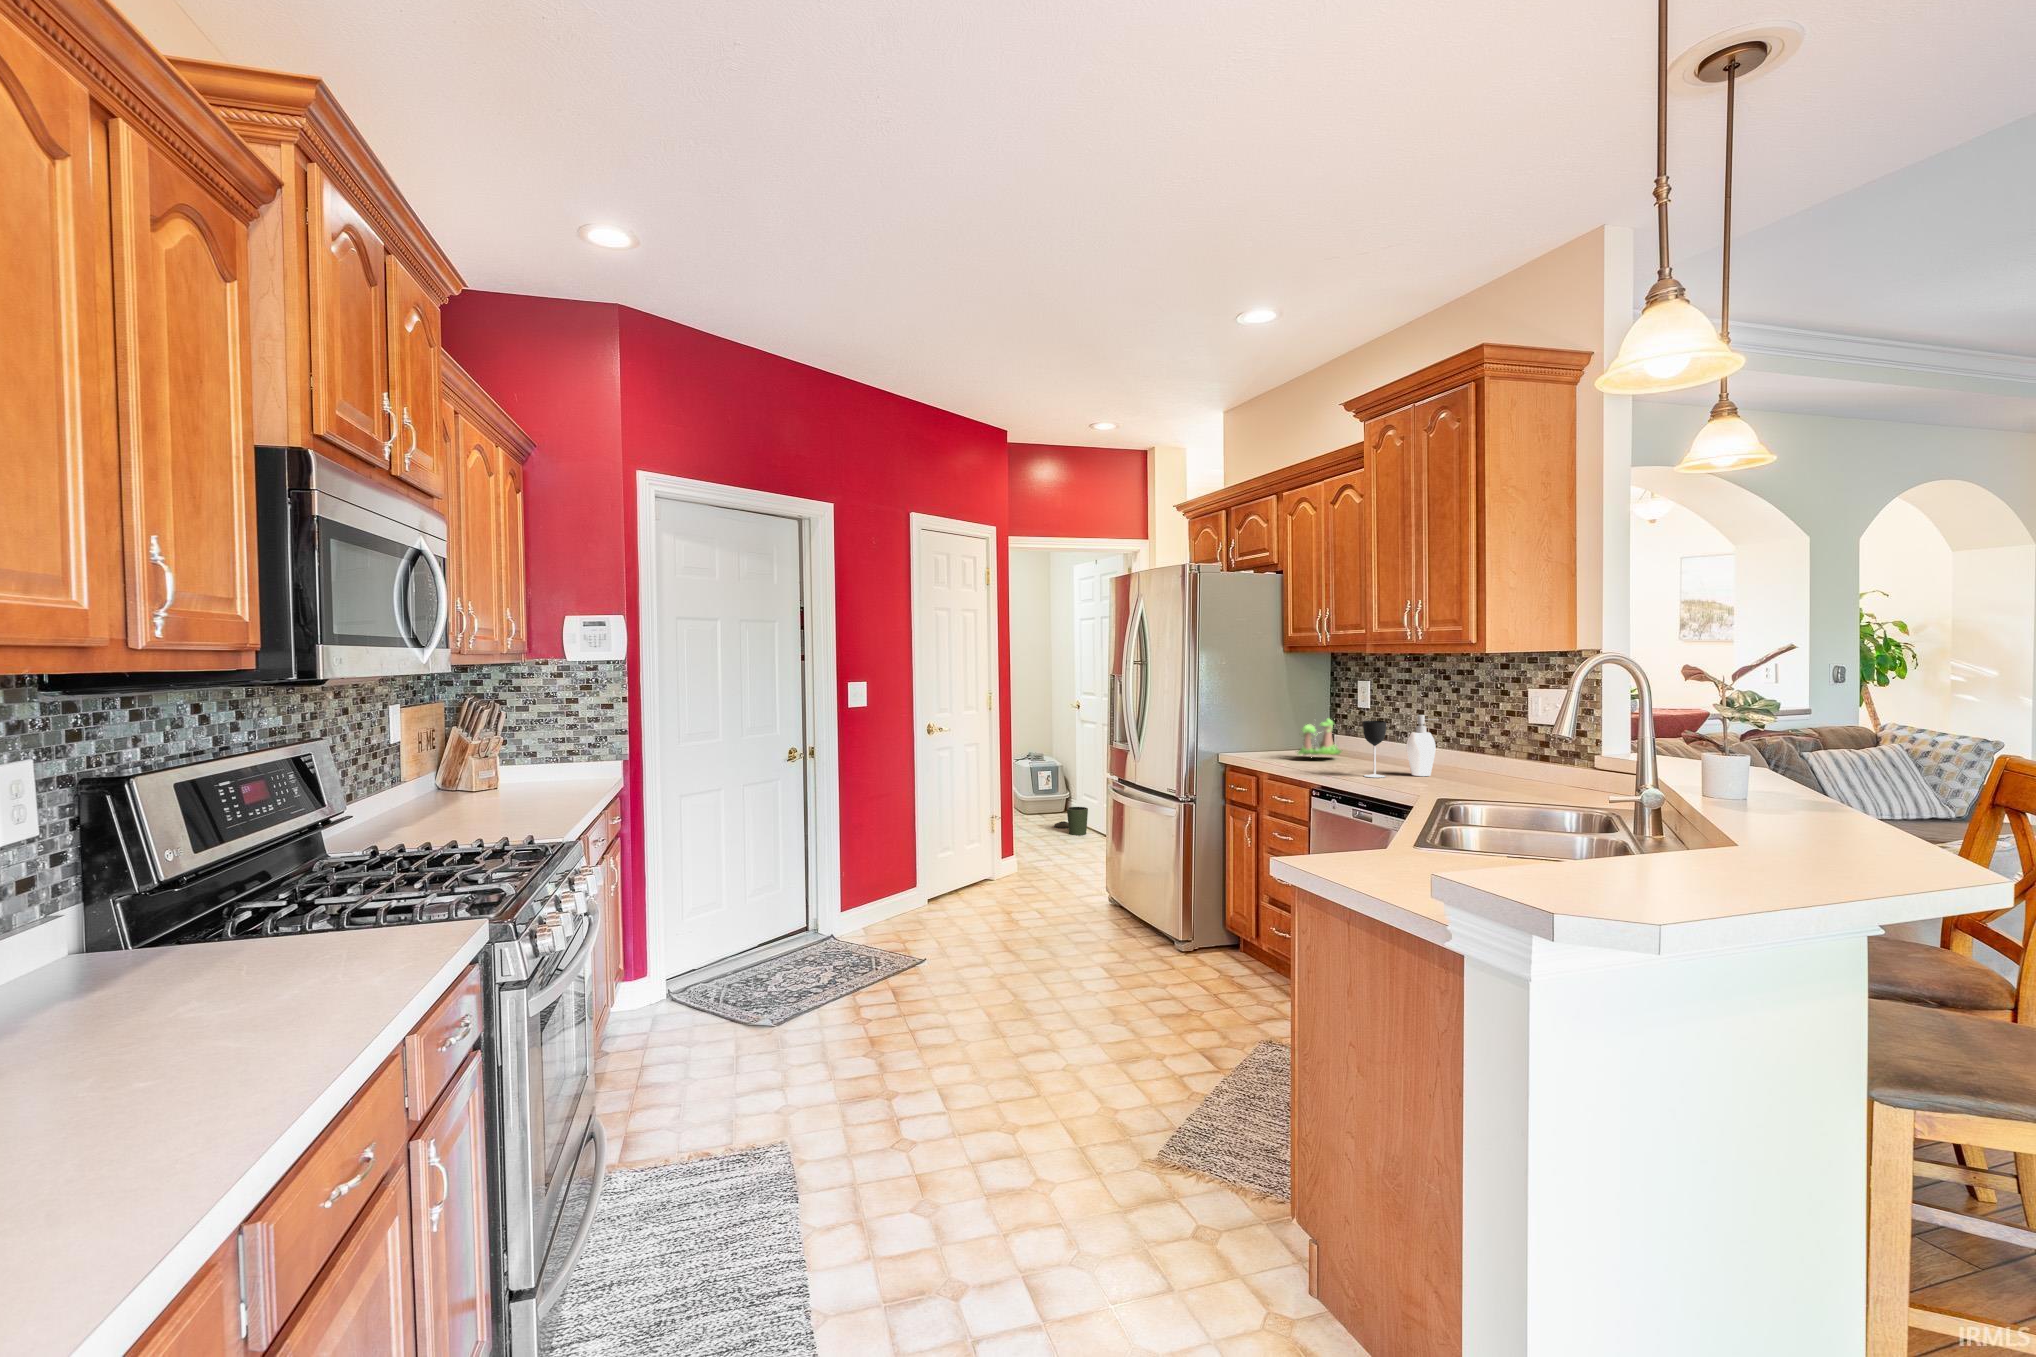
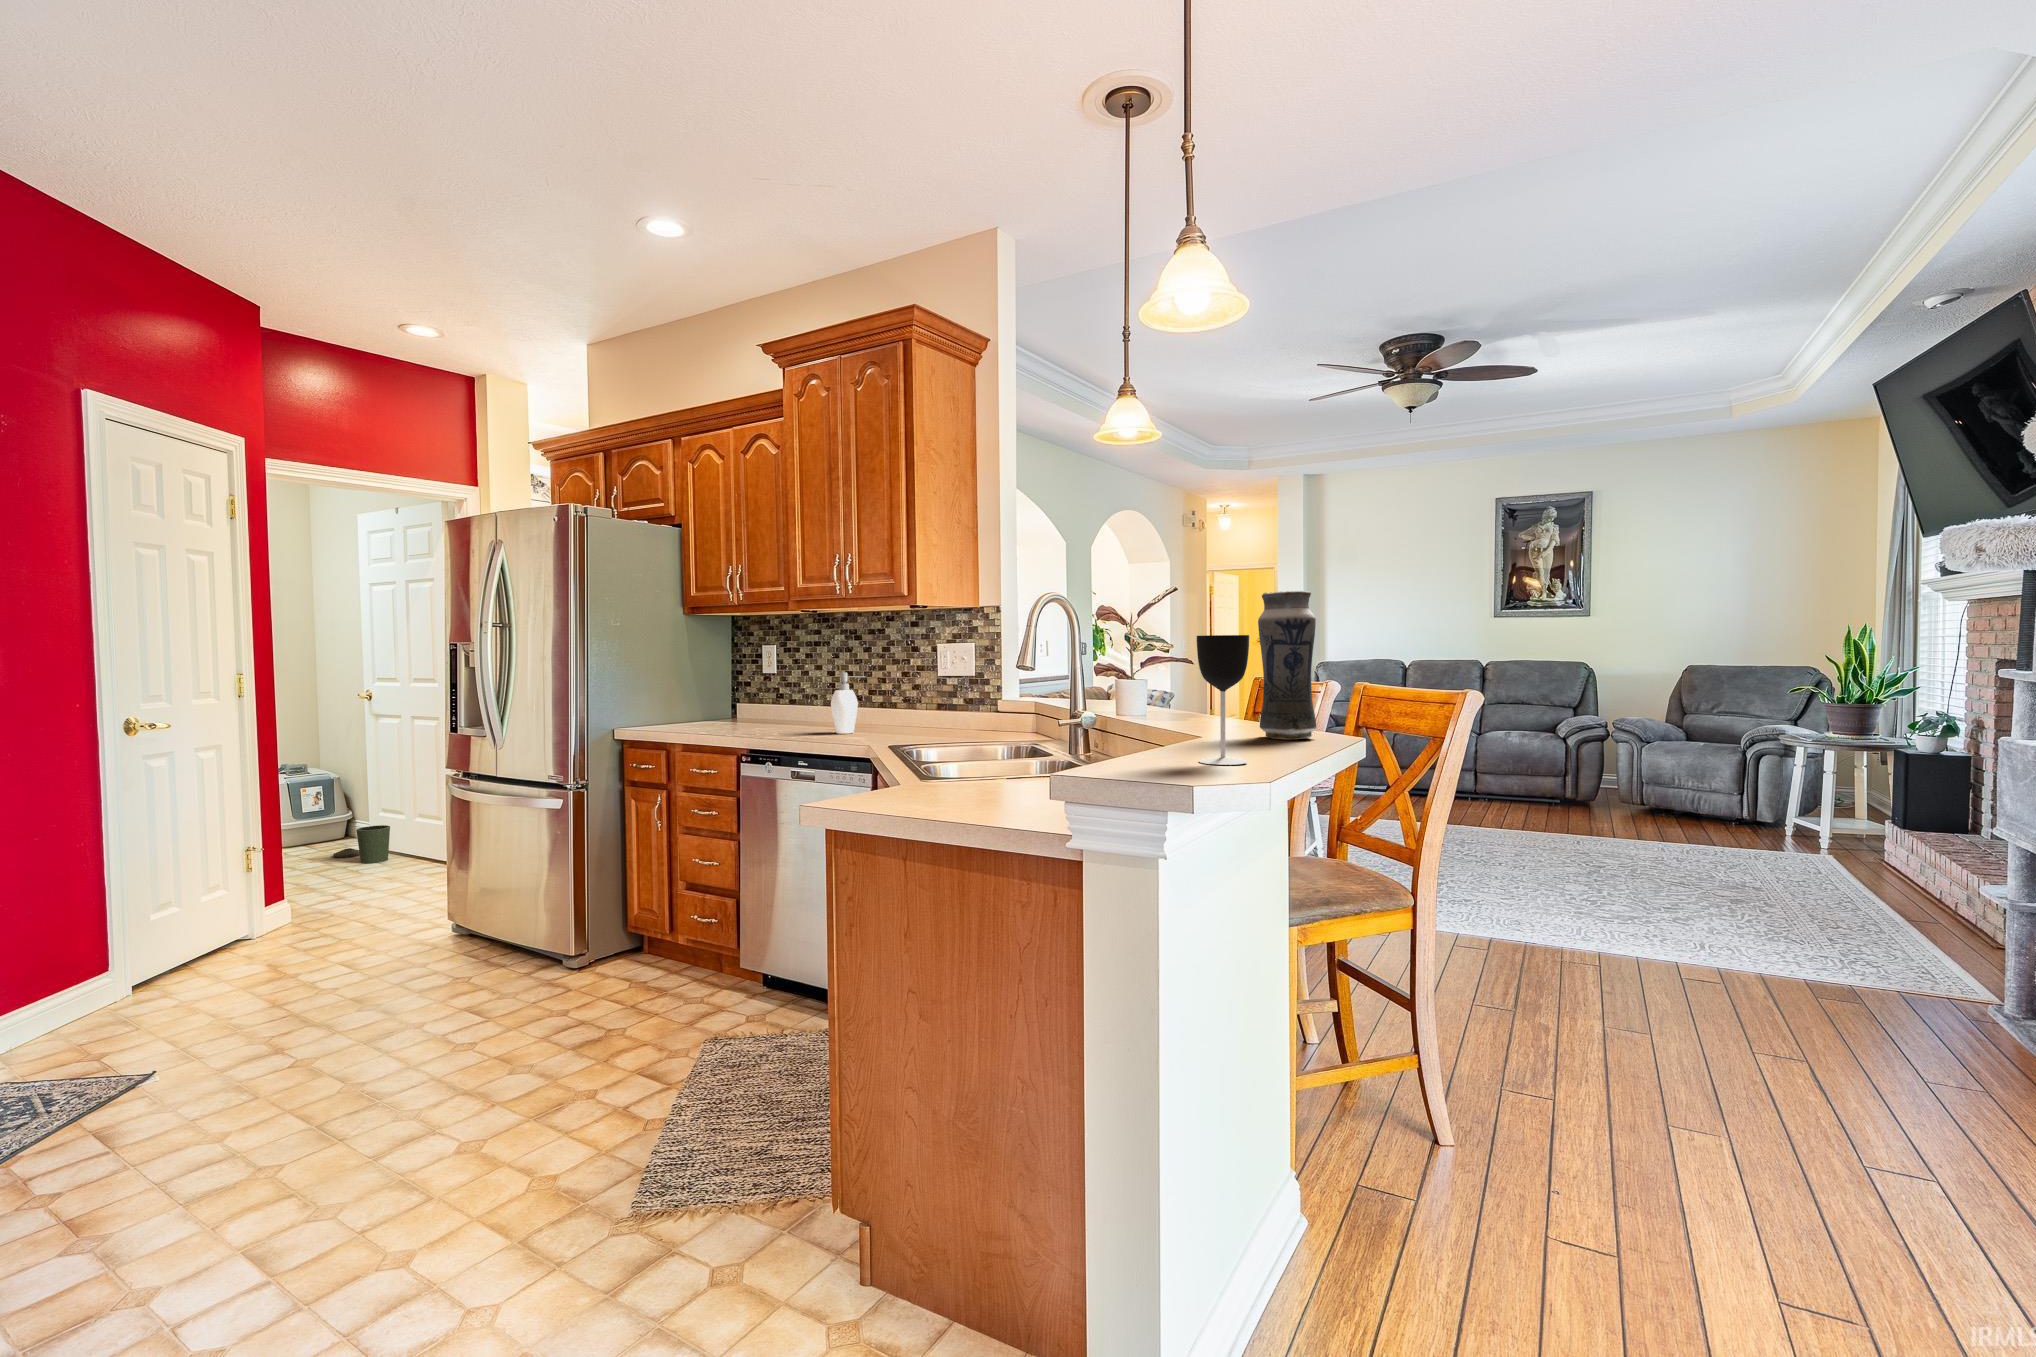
vase: none [1852,669,1953,865] -> present [1258,591,1316,740]
plant: present [1297,719,1342,755] -> none [706,665,755,728]
wine glass: present [1363,721,1386,778] -> present [1197,635,1249,765]

